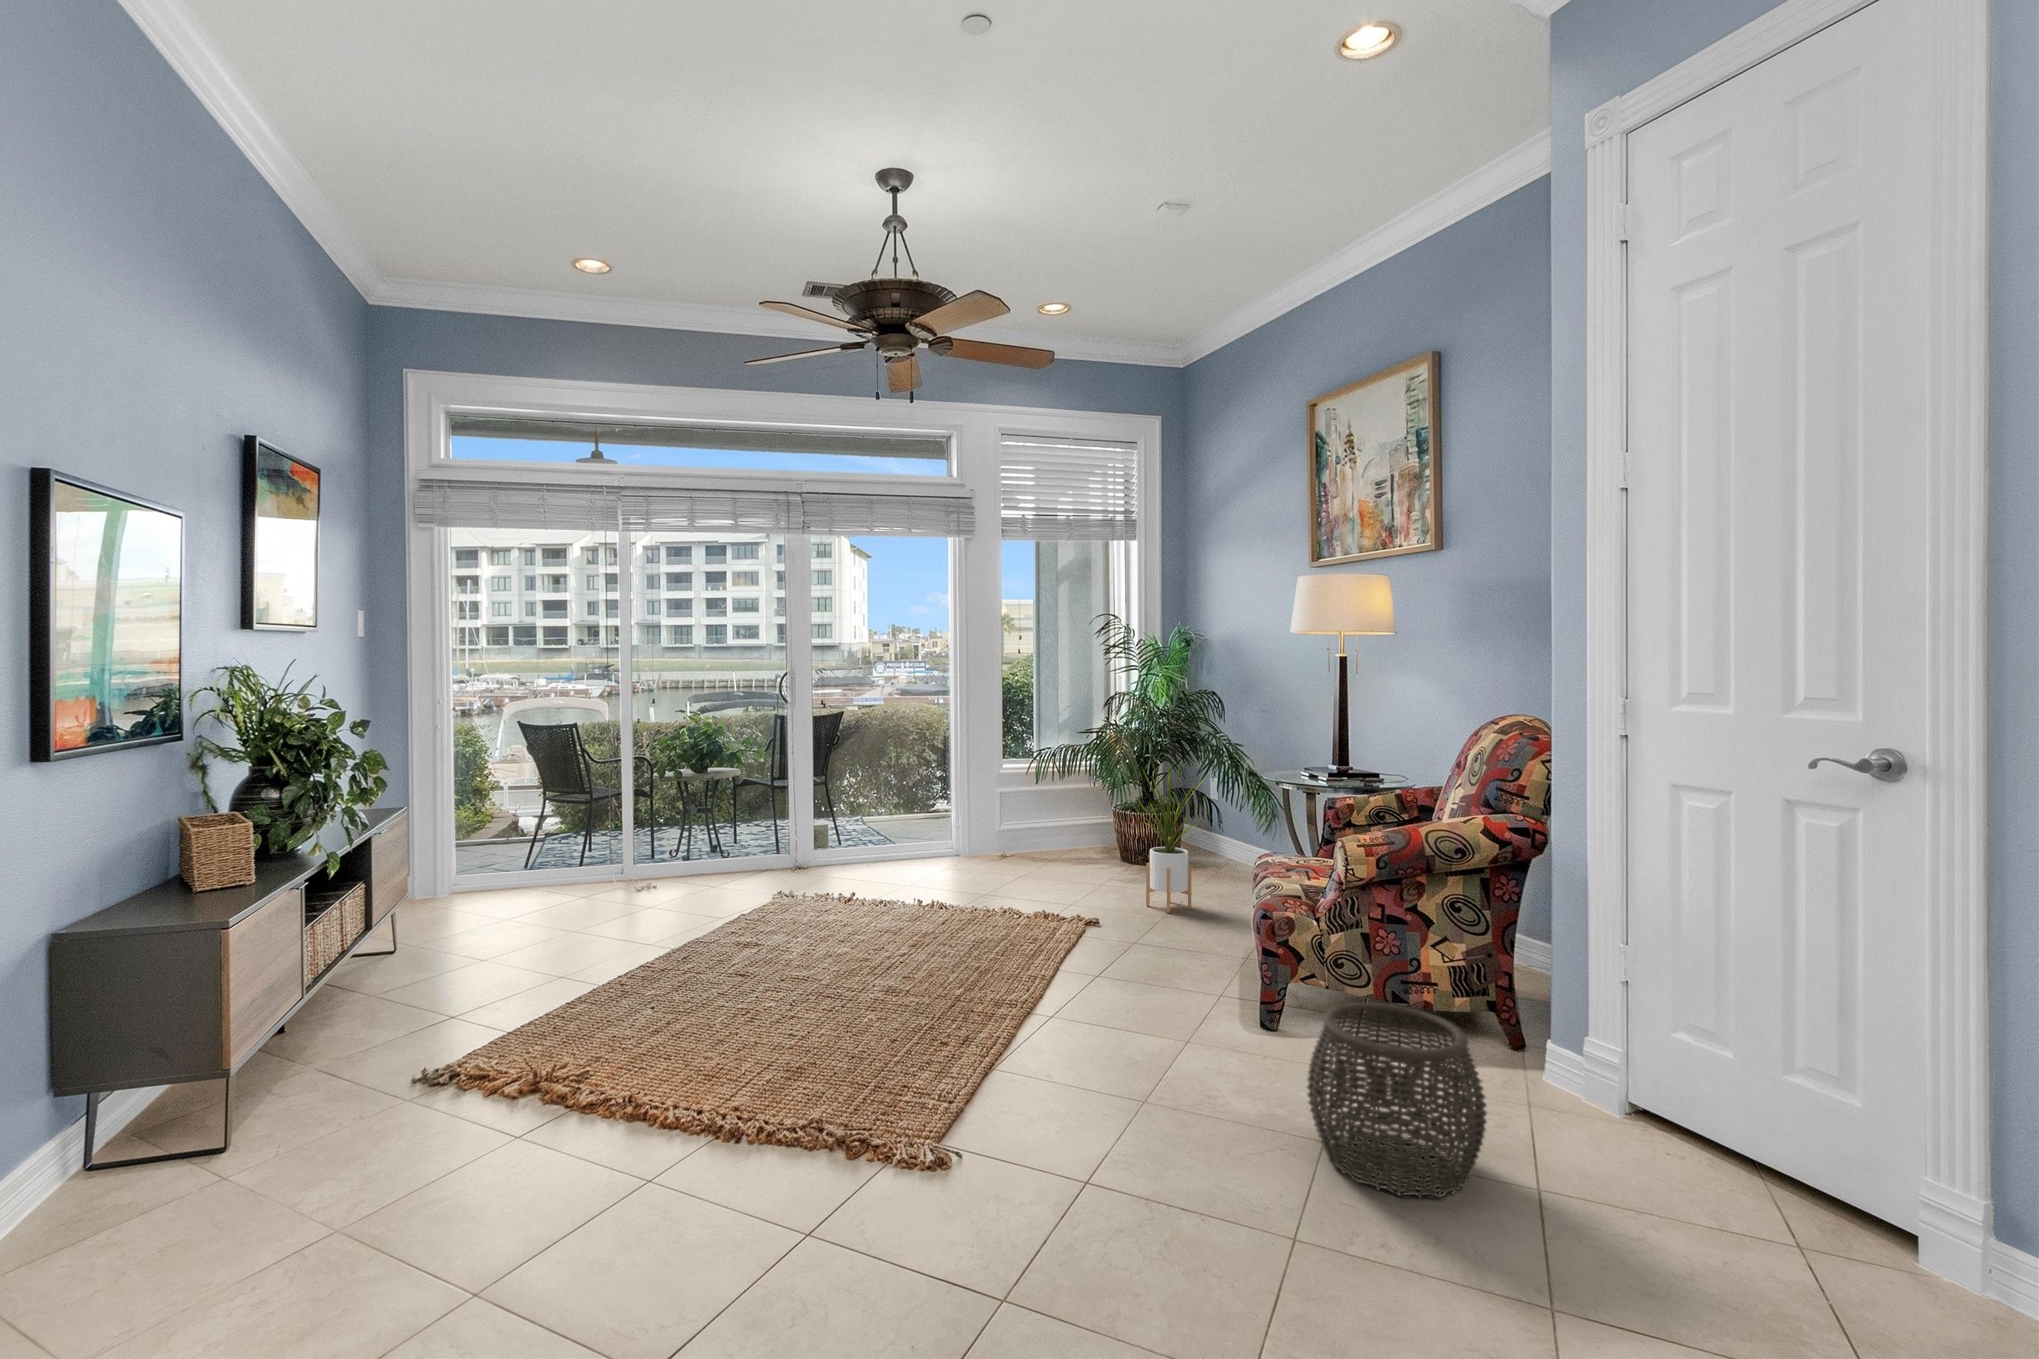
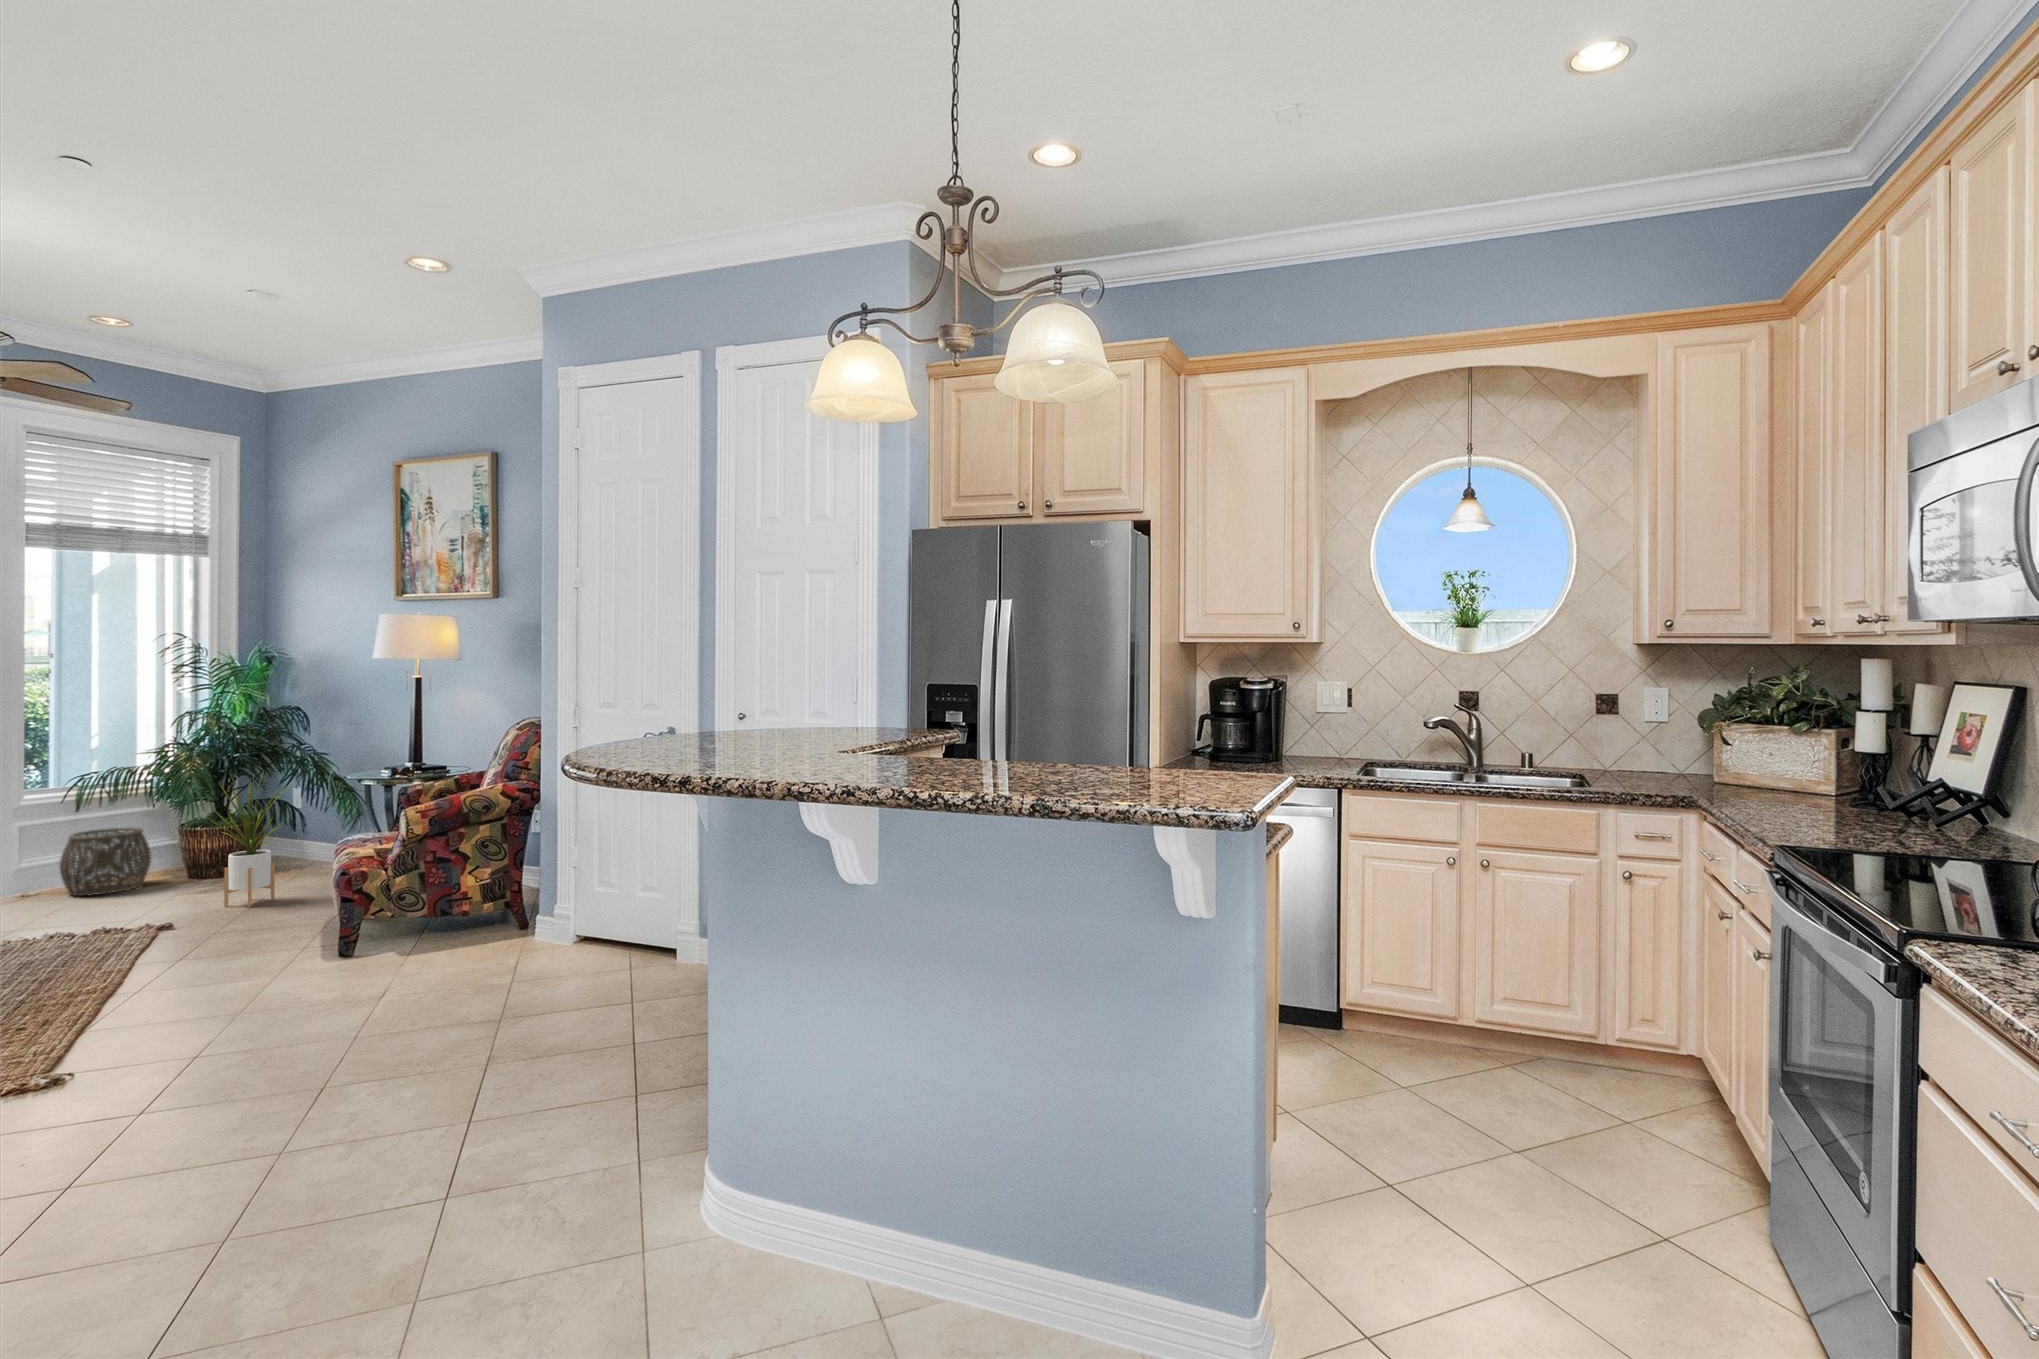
woven basket: present [1307,1003,1487,1198] -> present [60,827,151,896]

